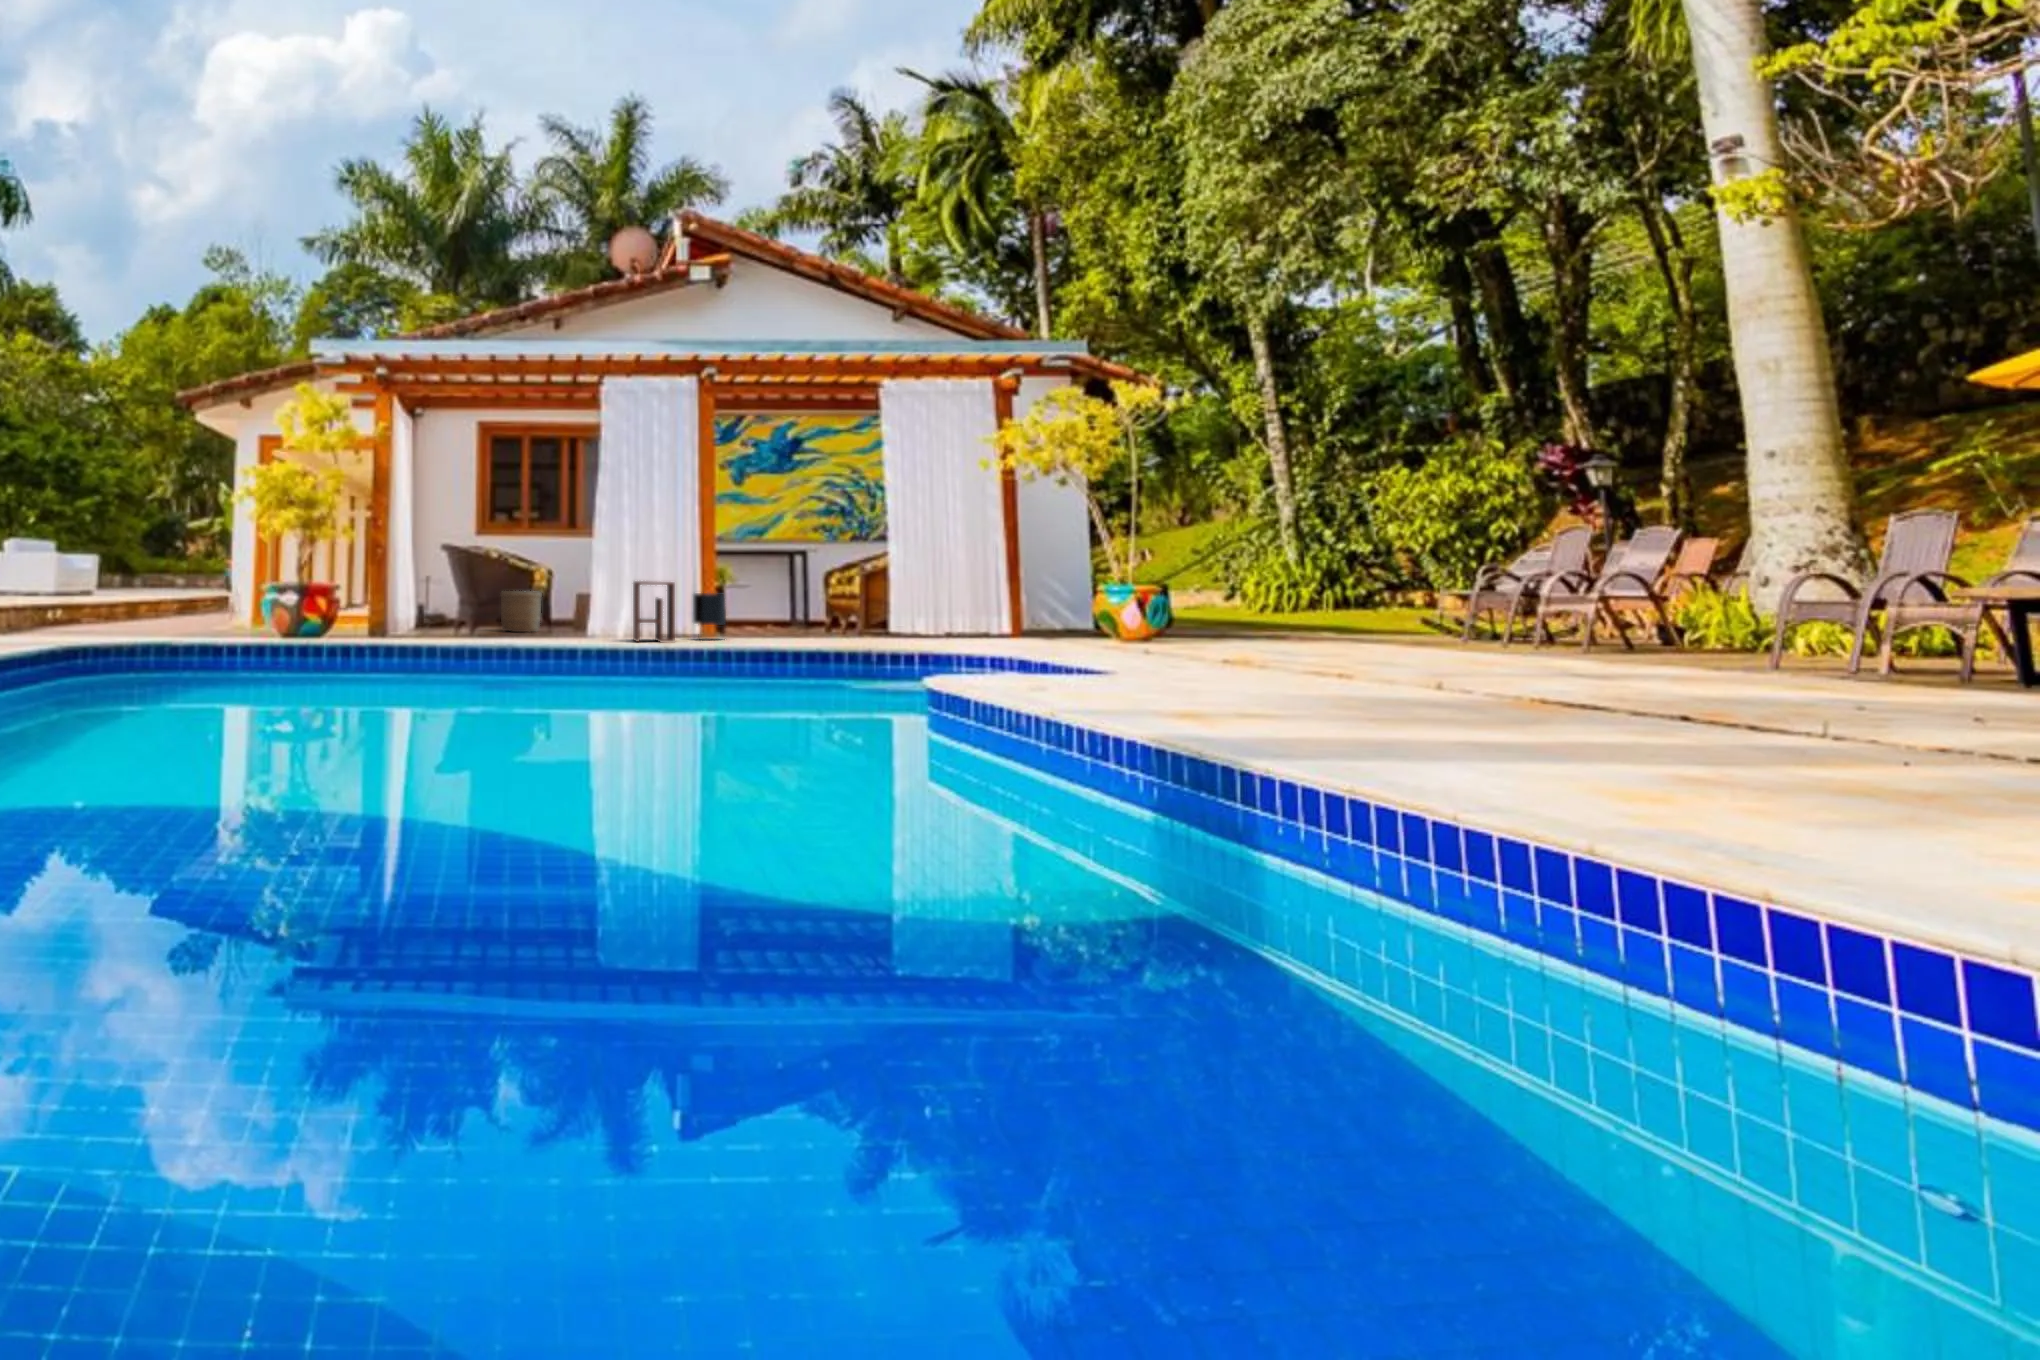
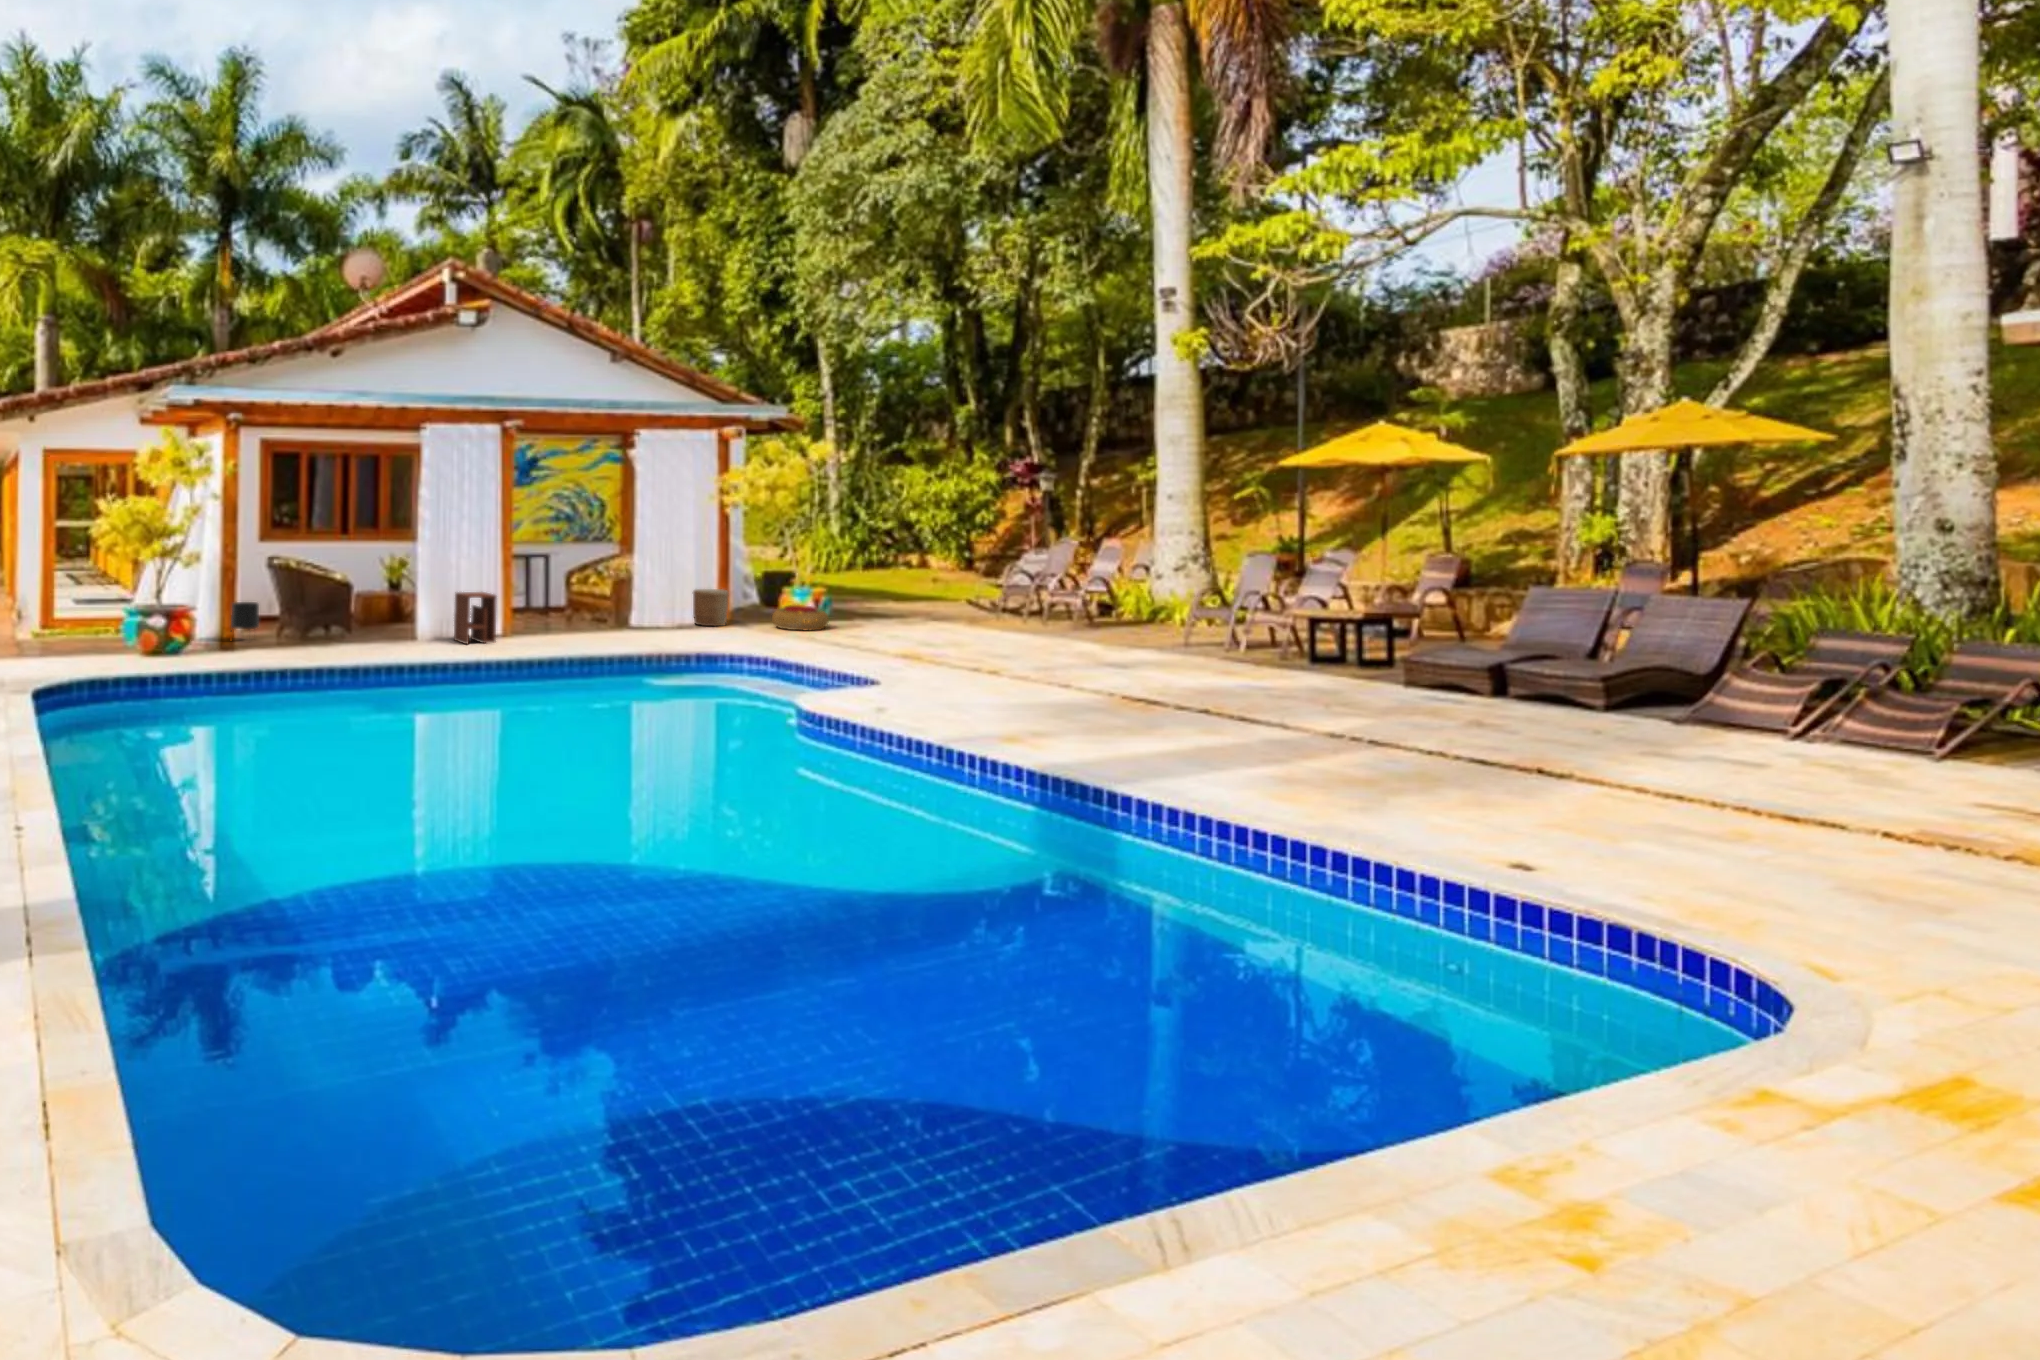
woven basket: present [501,591,542,632] -> present [693,589,729,626]
planter: present [693,593,726,625] -> present [231,602,259,630]
pouf: none [1067,611,1152,642] -> present [772,605,829,630]

